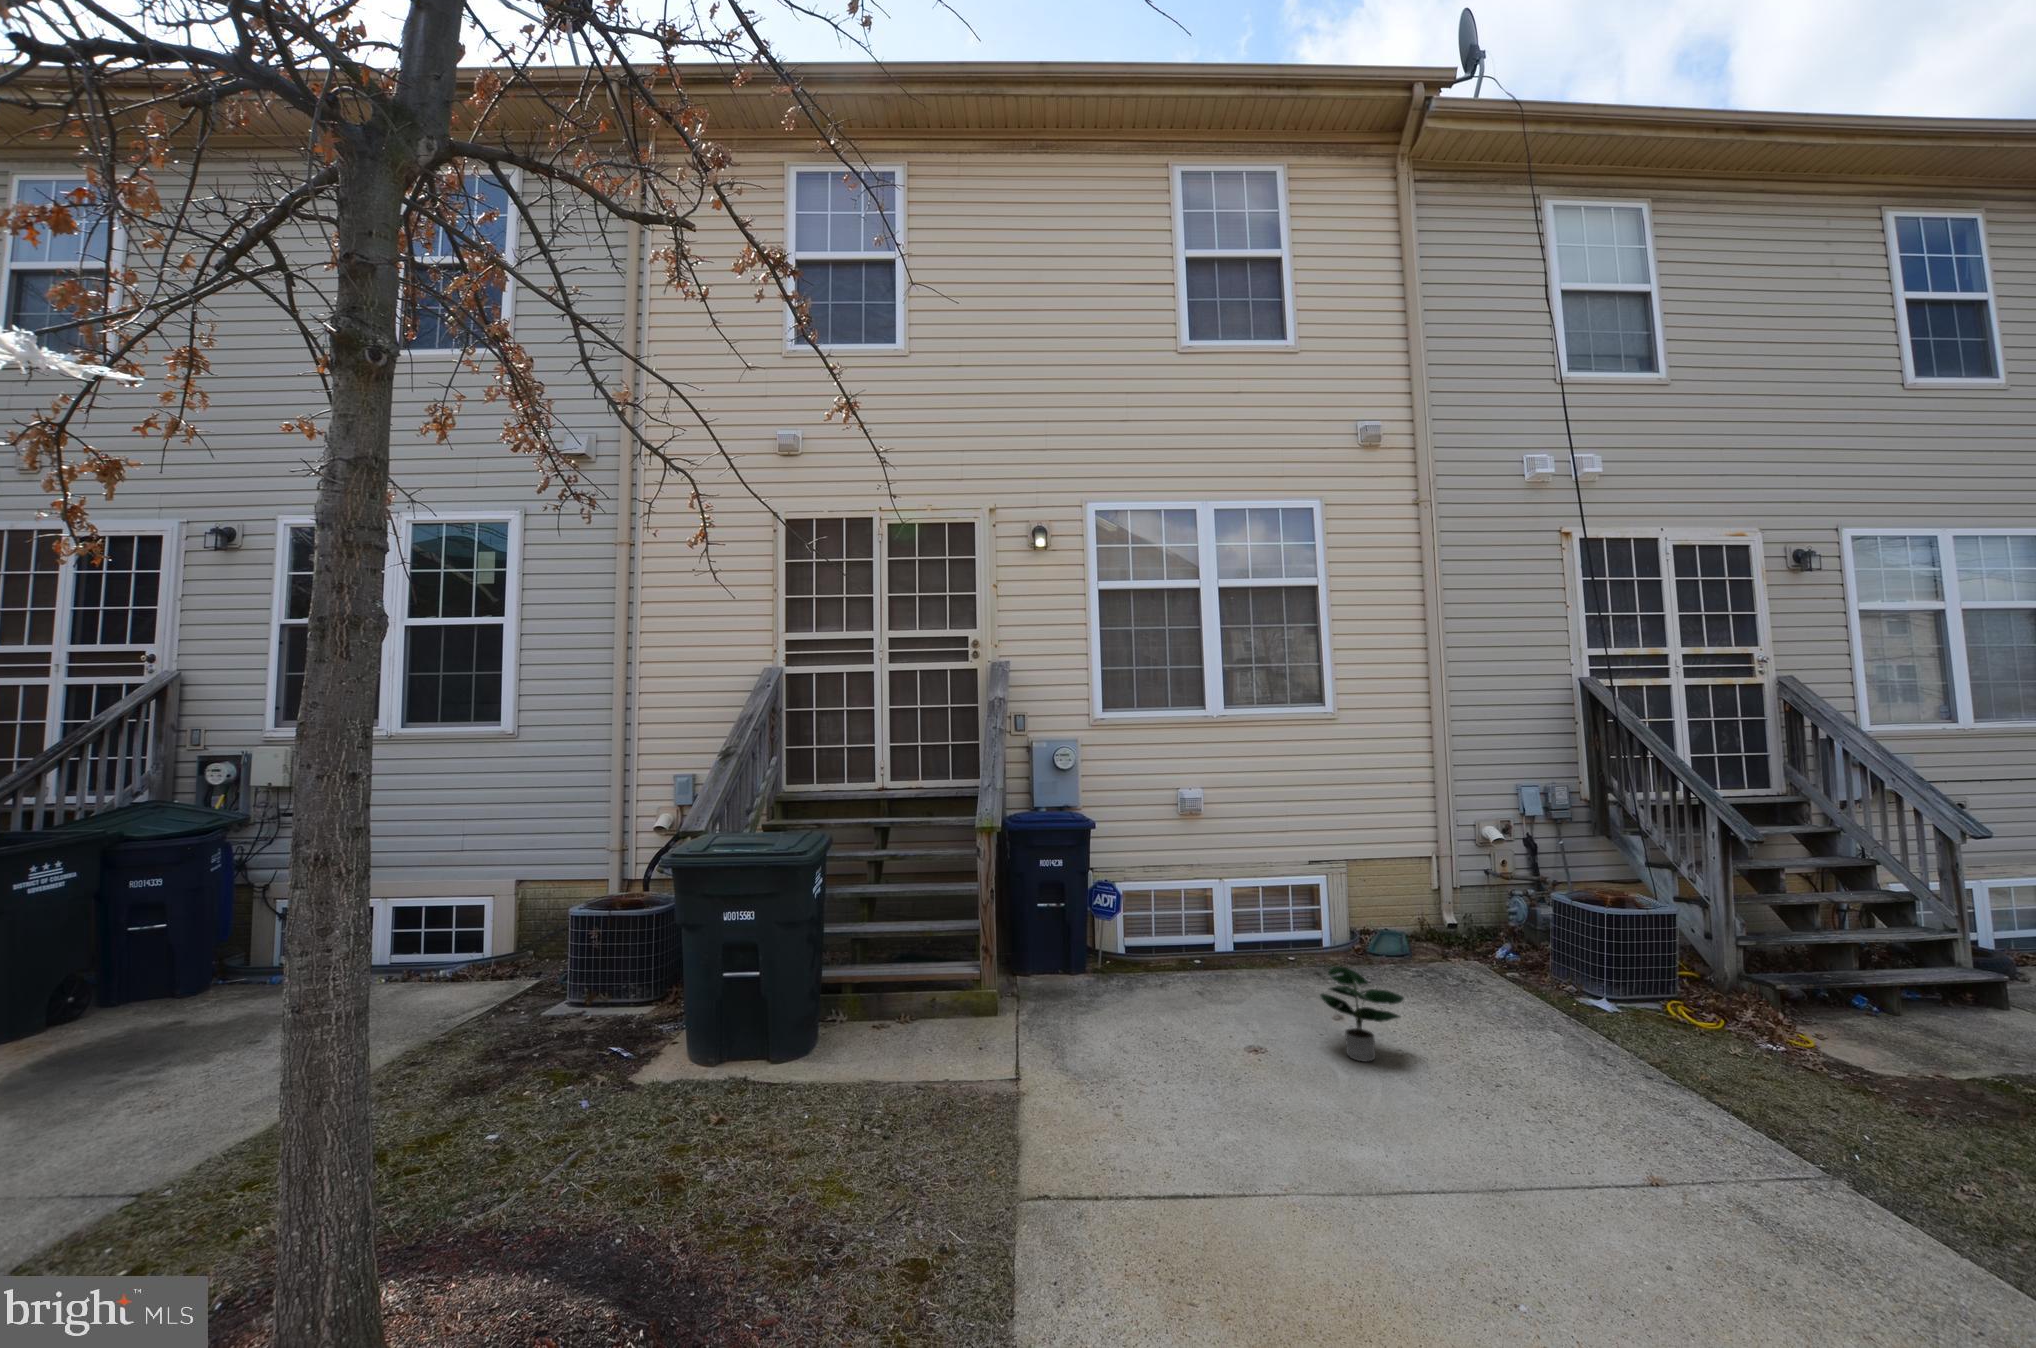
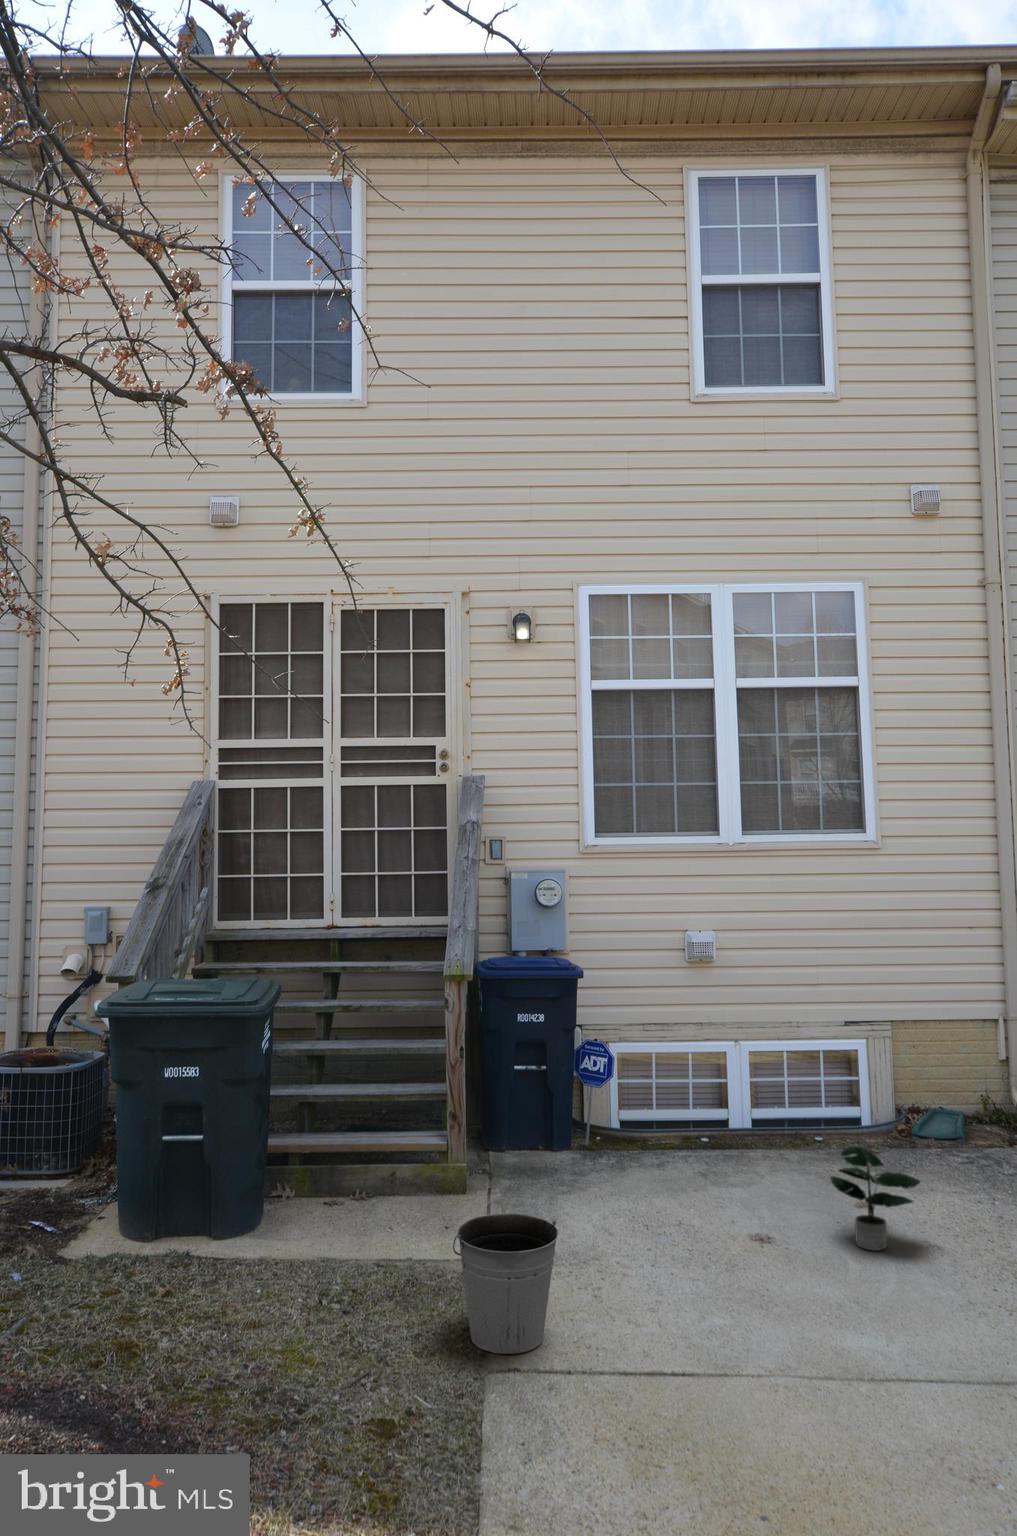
bucket: none [985,1037,1085,1179] -> present [453,1213,558,1354]

